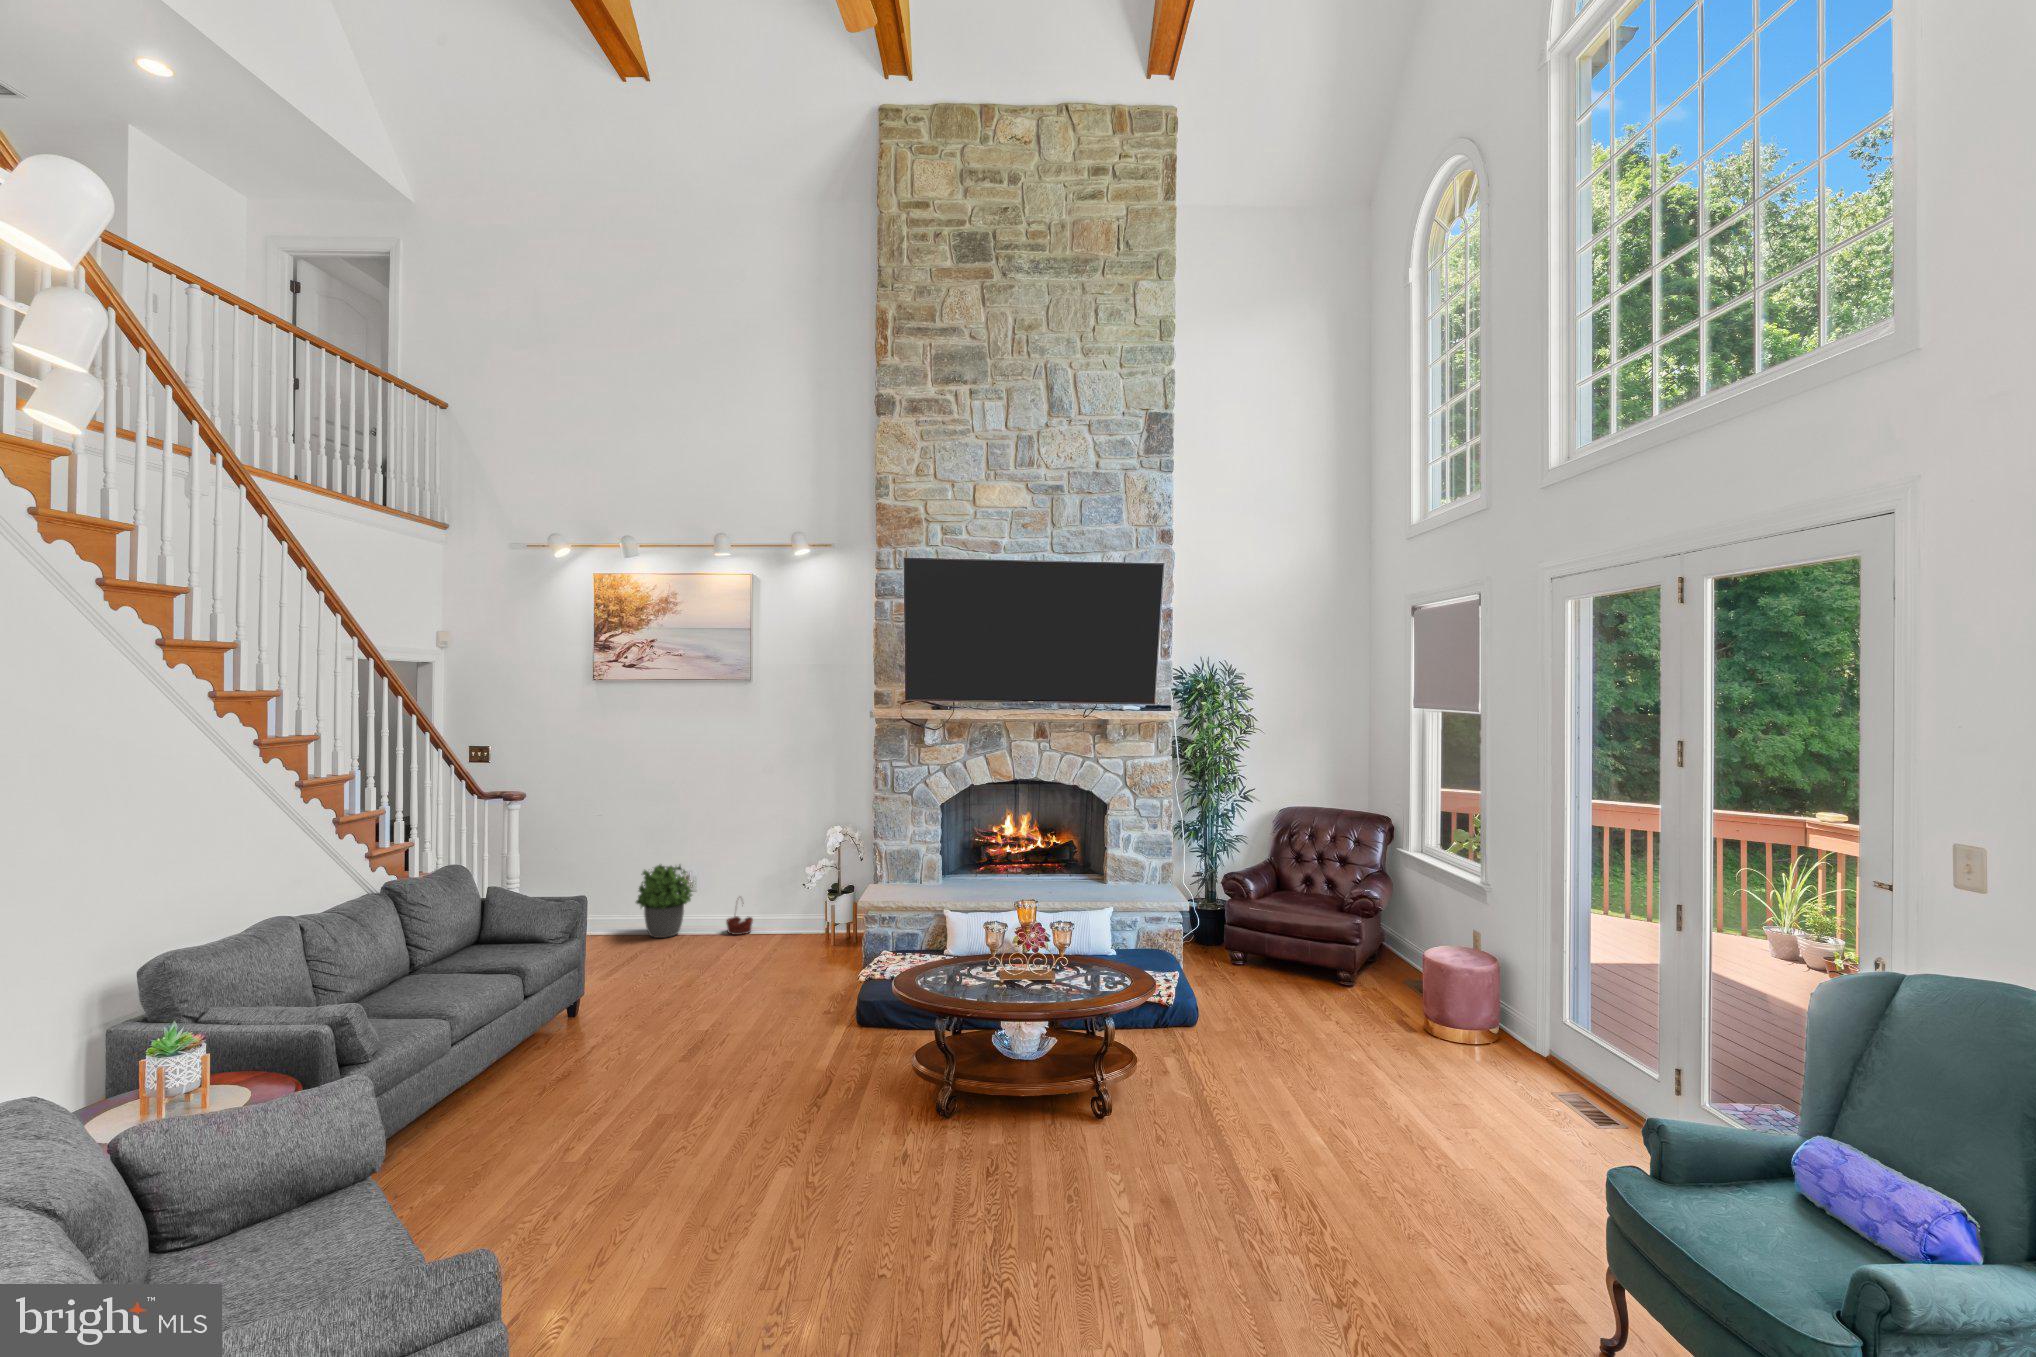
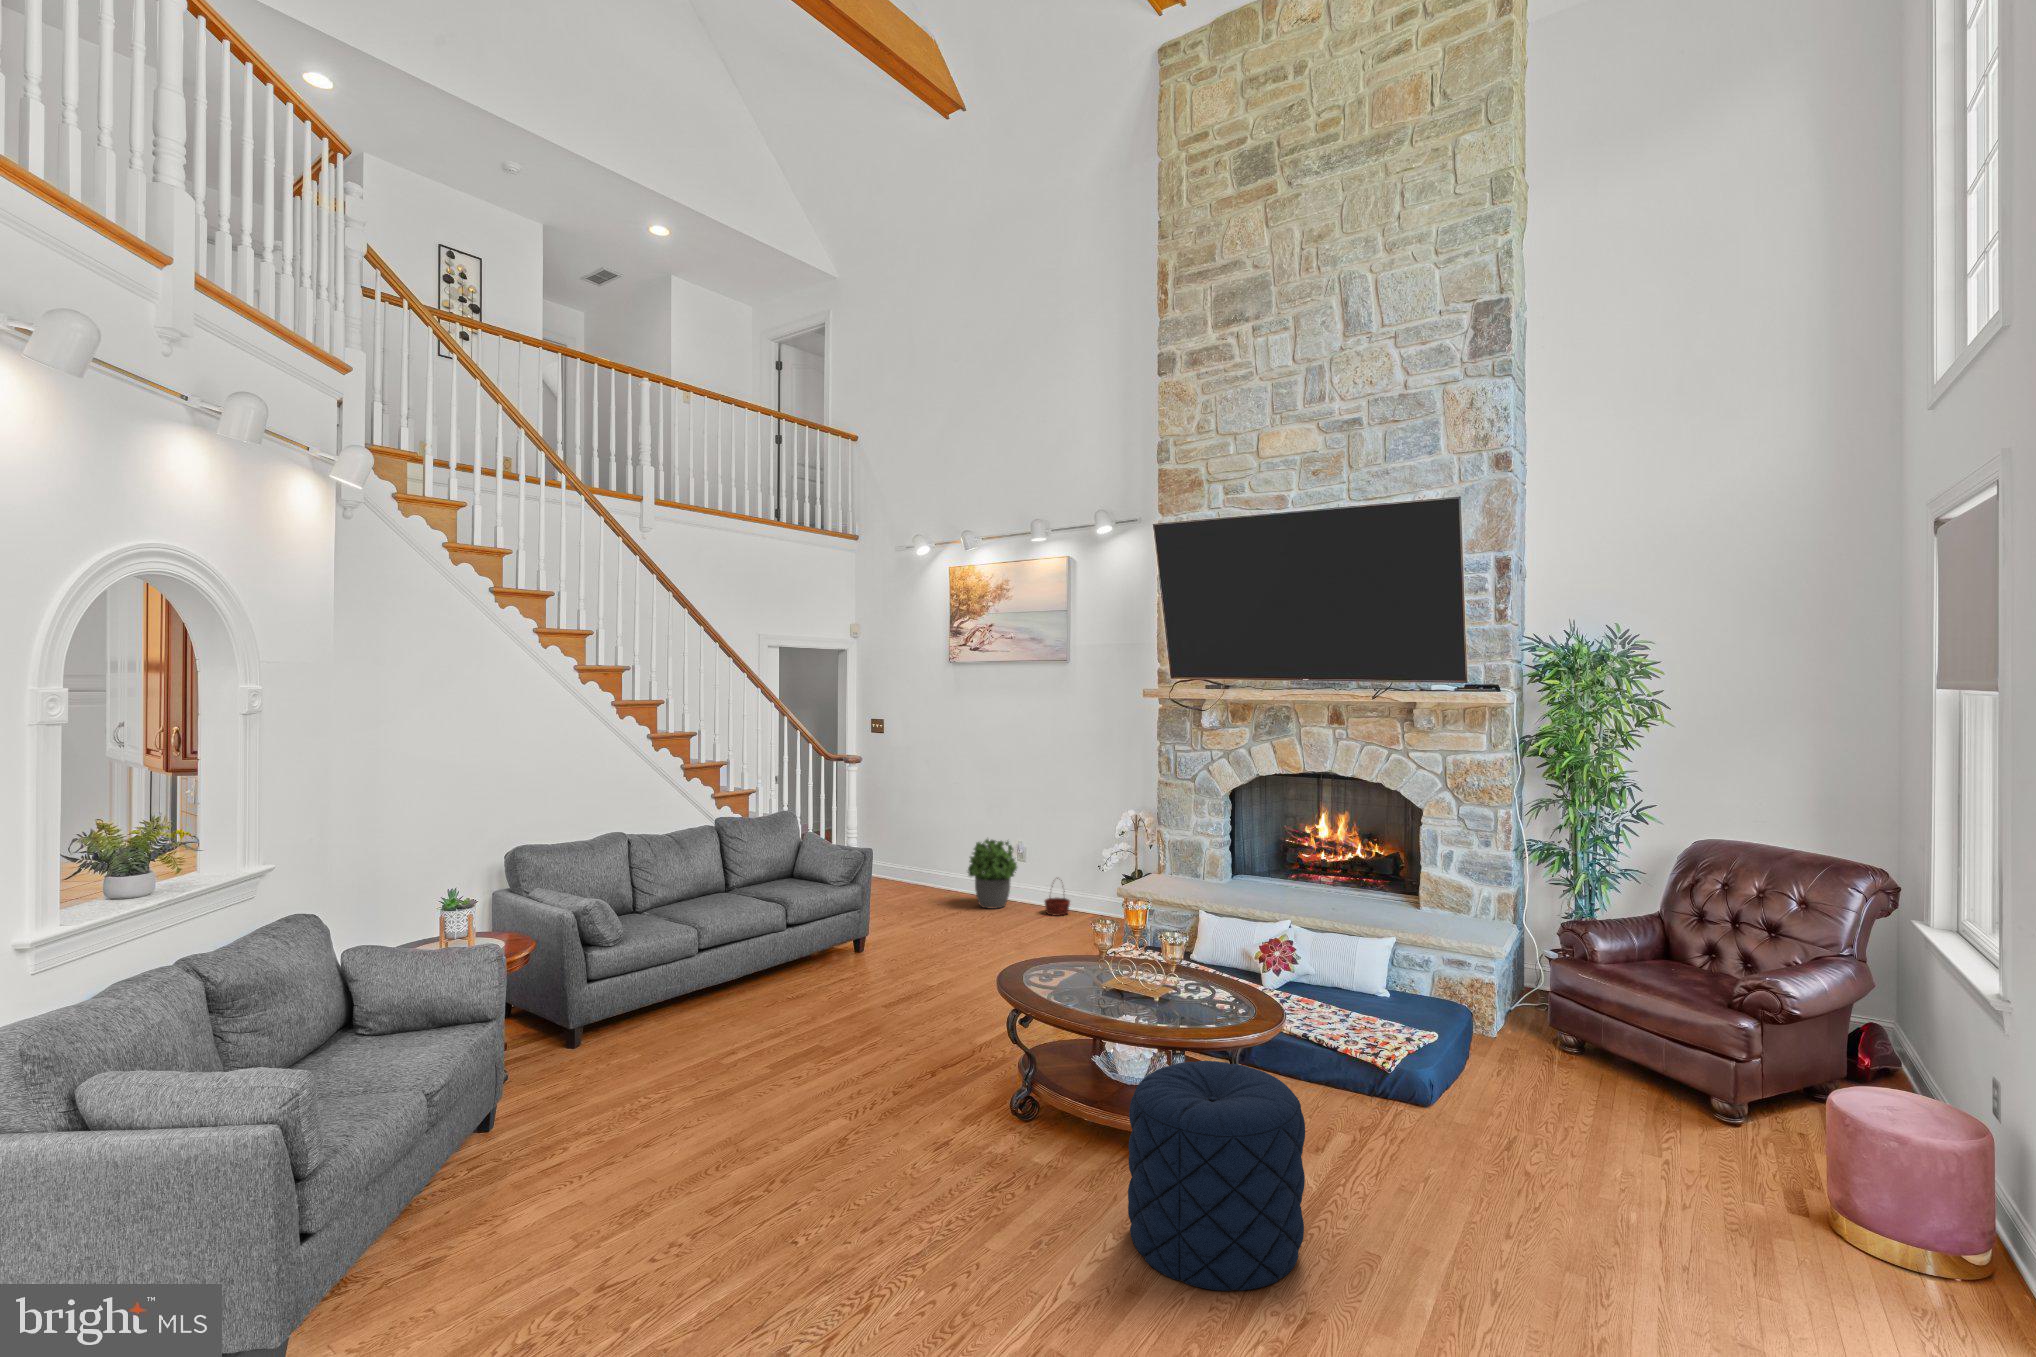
pouf: none [1118,1016,1254,1185] -> present [1128,1061,1305,1291]

